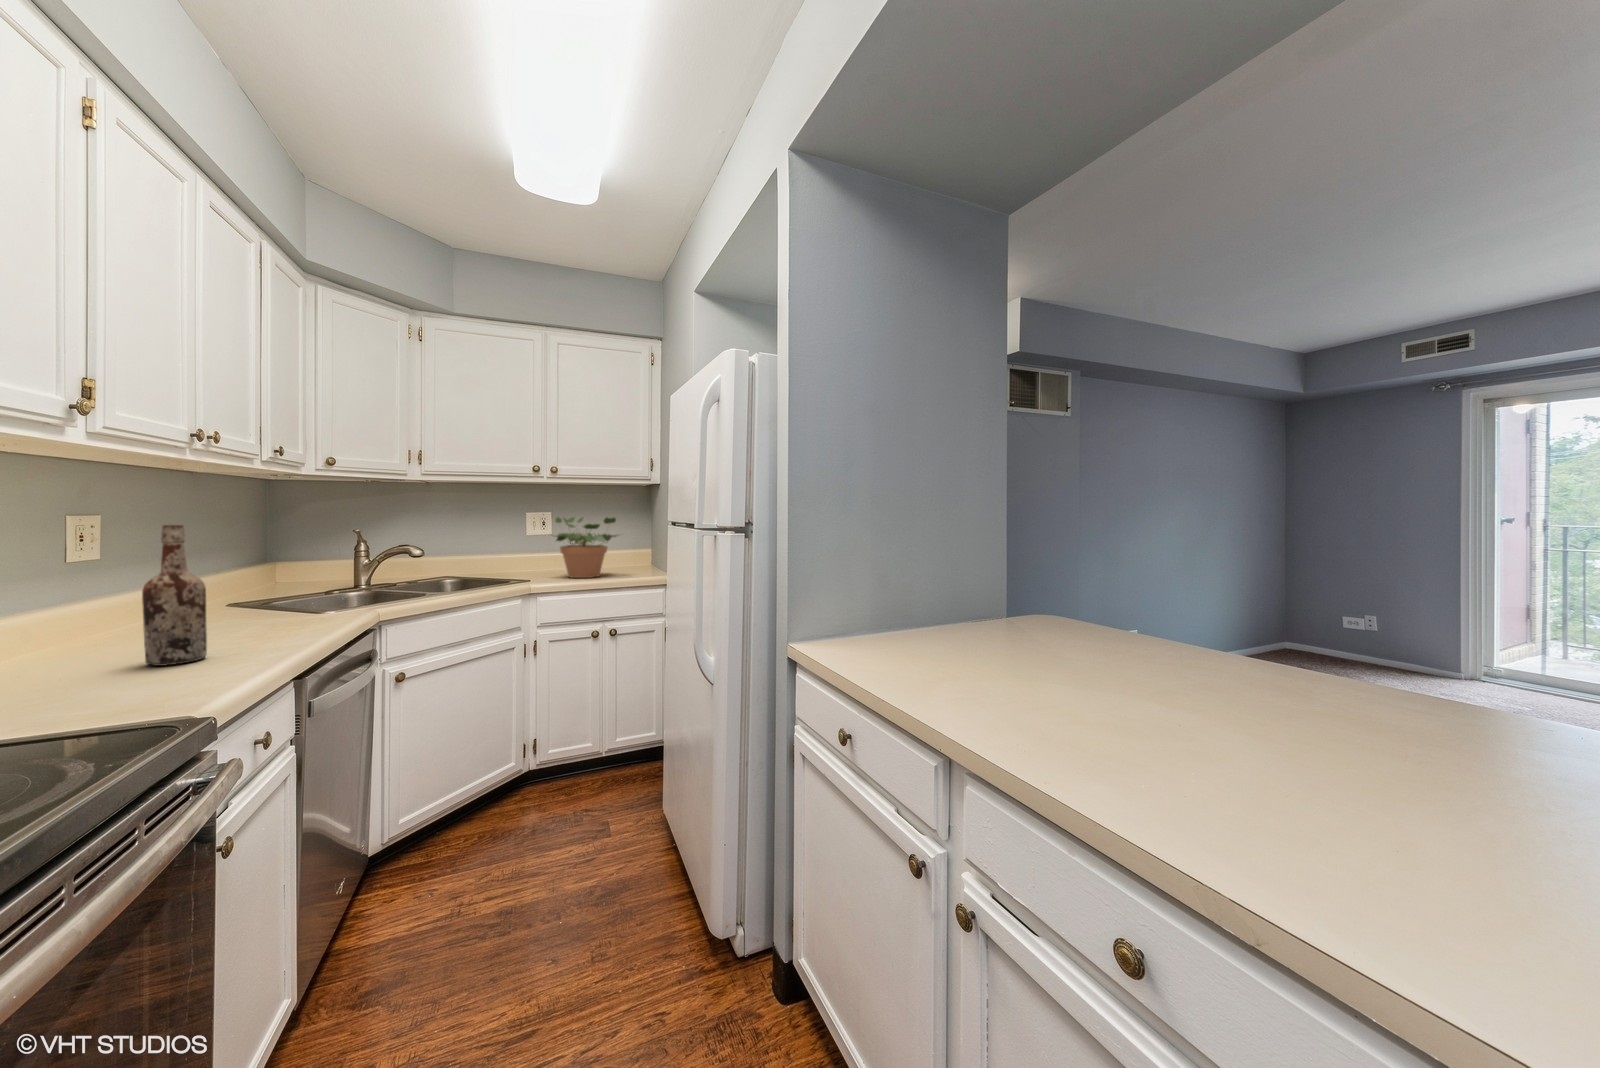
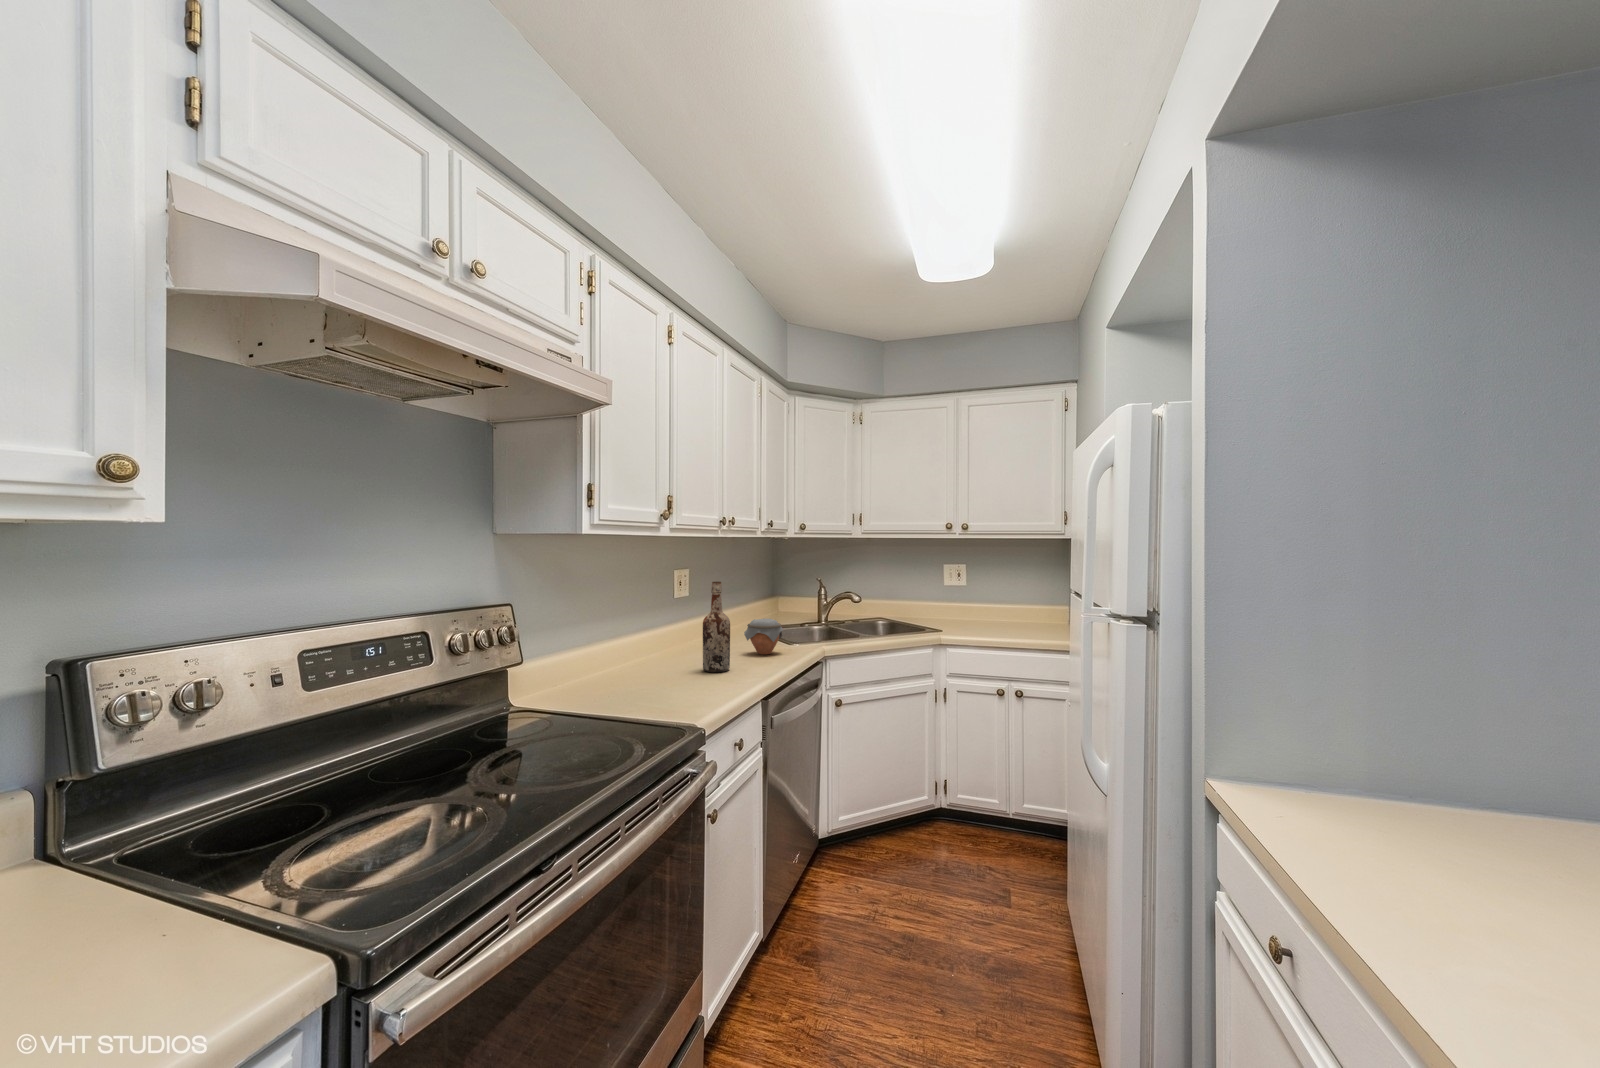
potted plant: present [553,517,617,578] -> none [962,567,1039,630]
jar: none [232,581,308,631] -> present [744,619,783,655]

